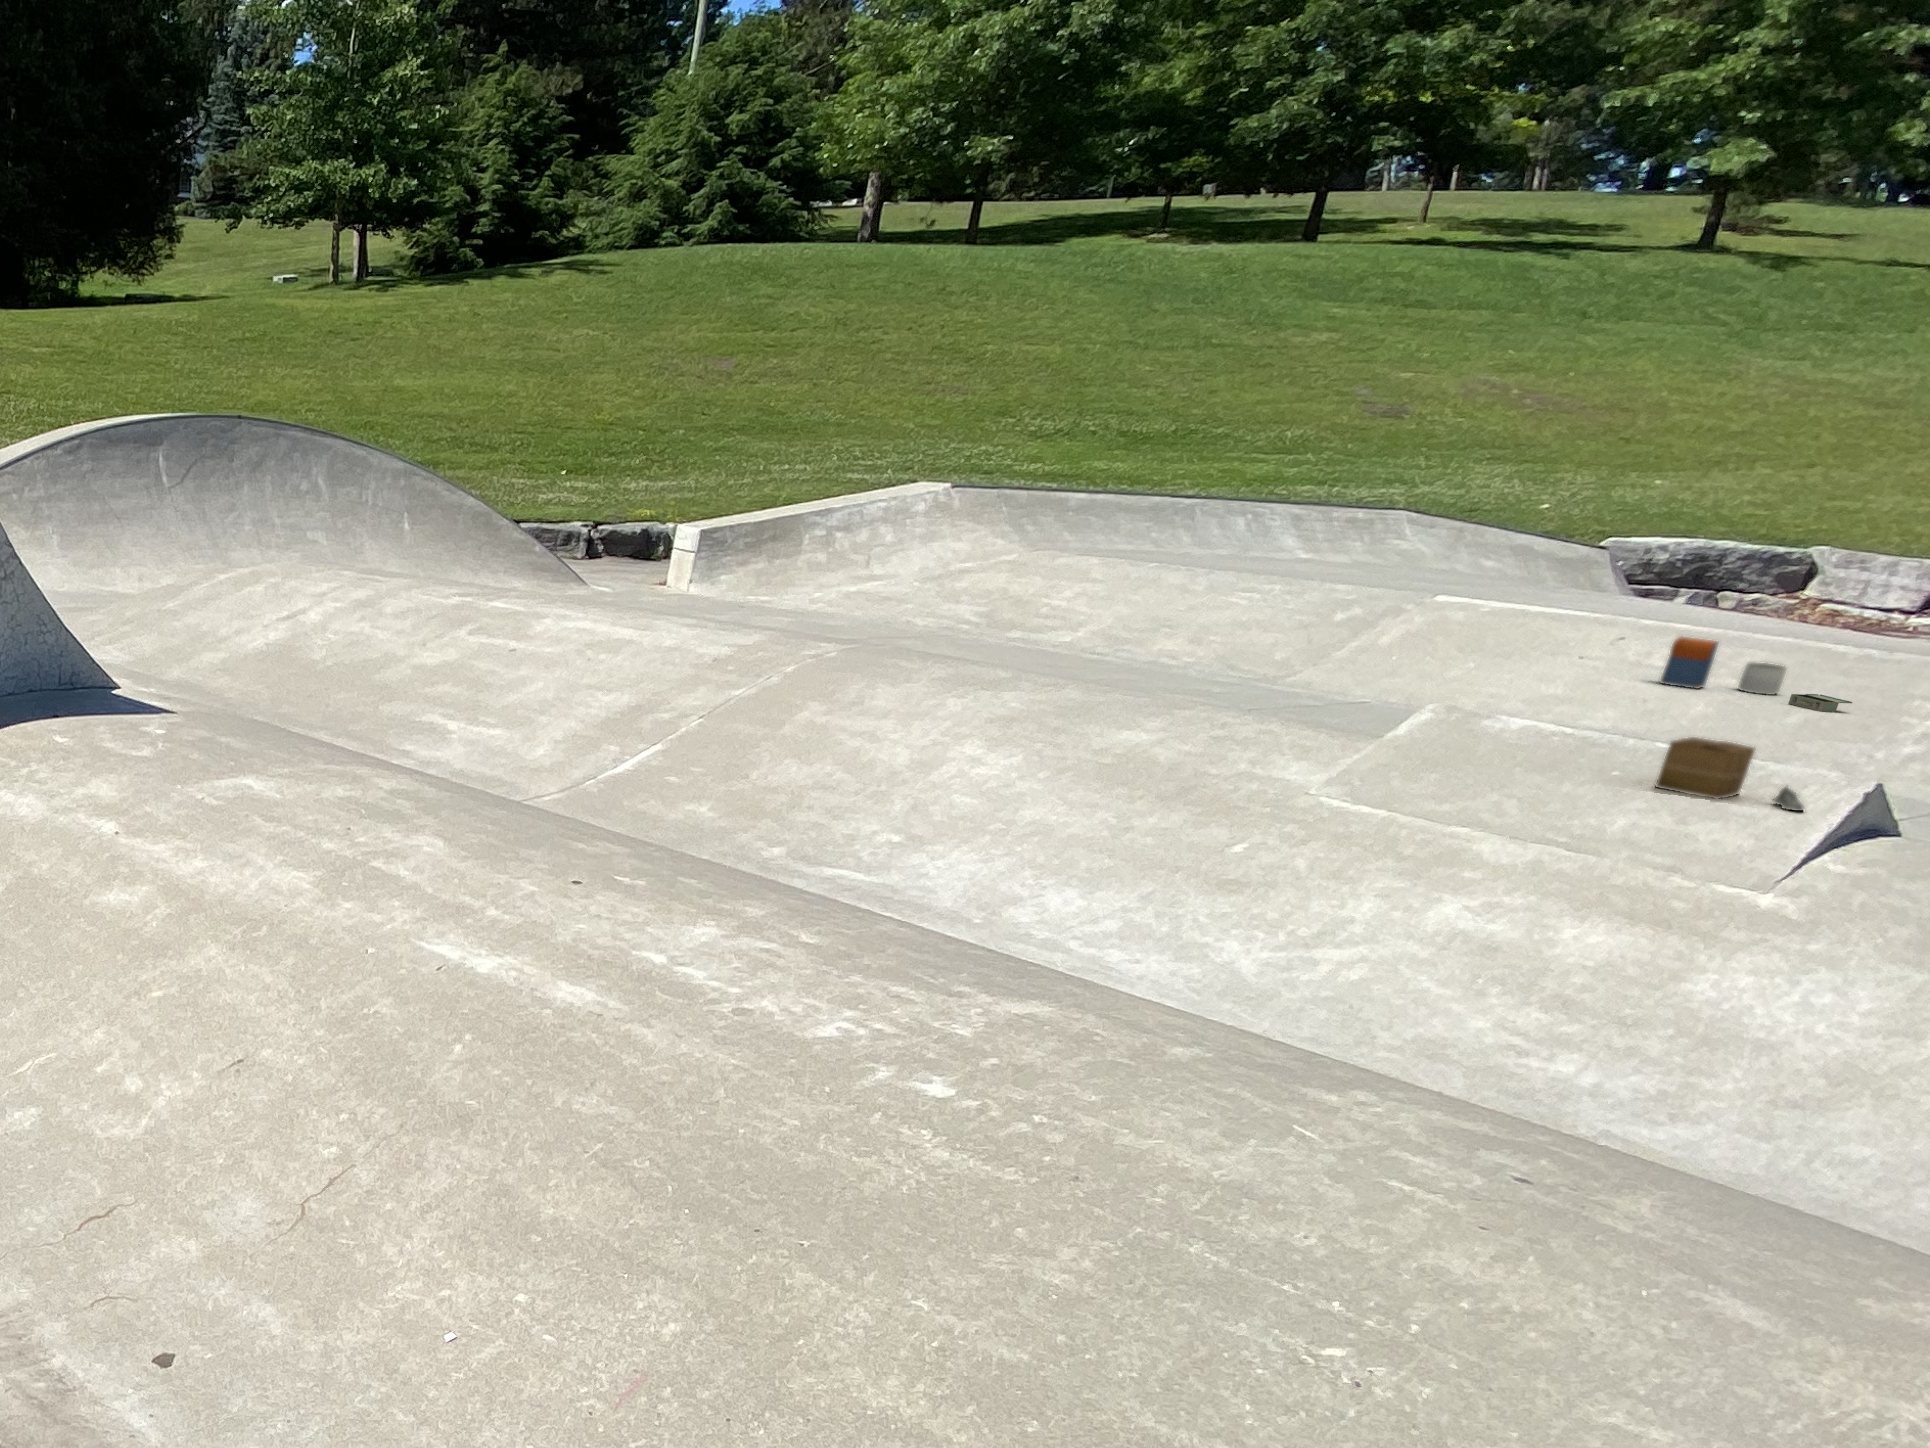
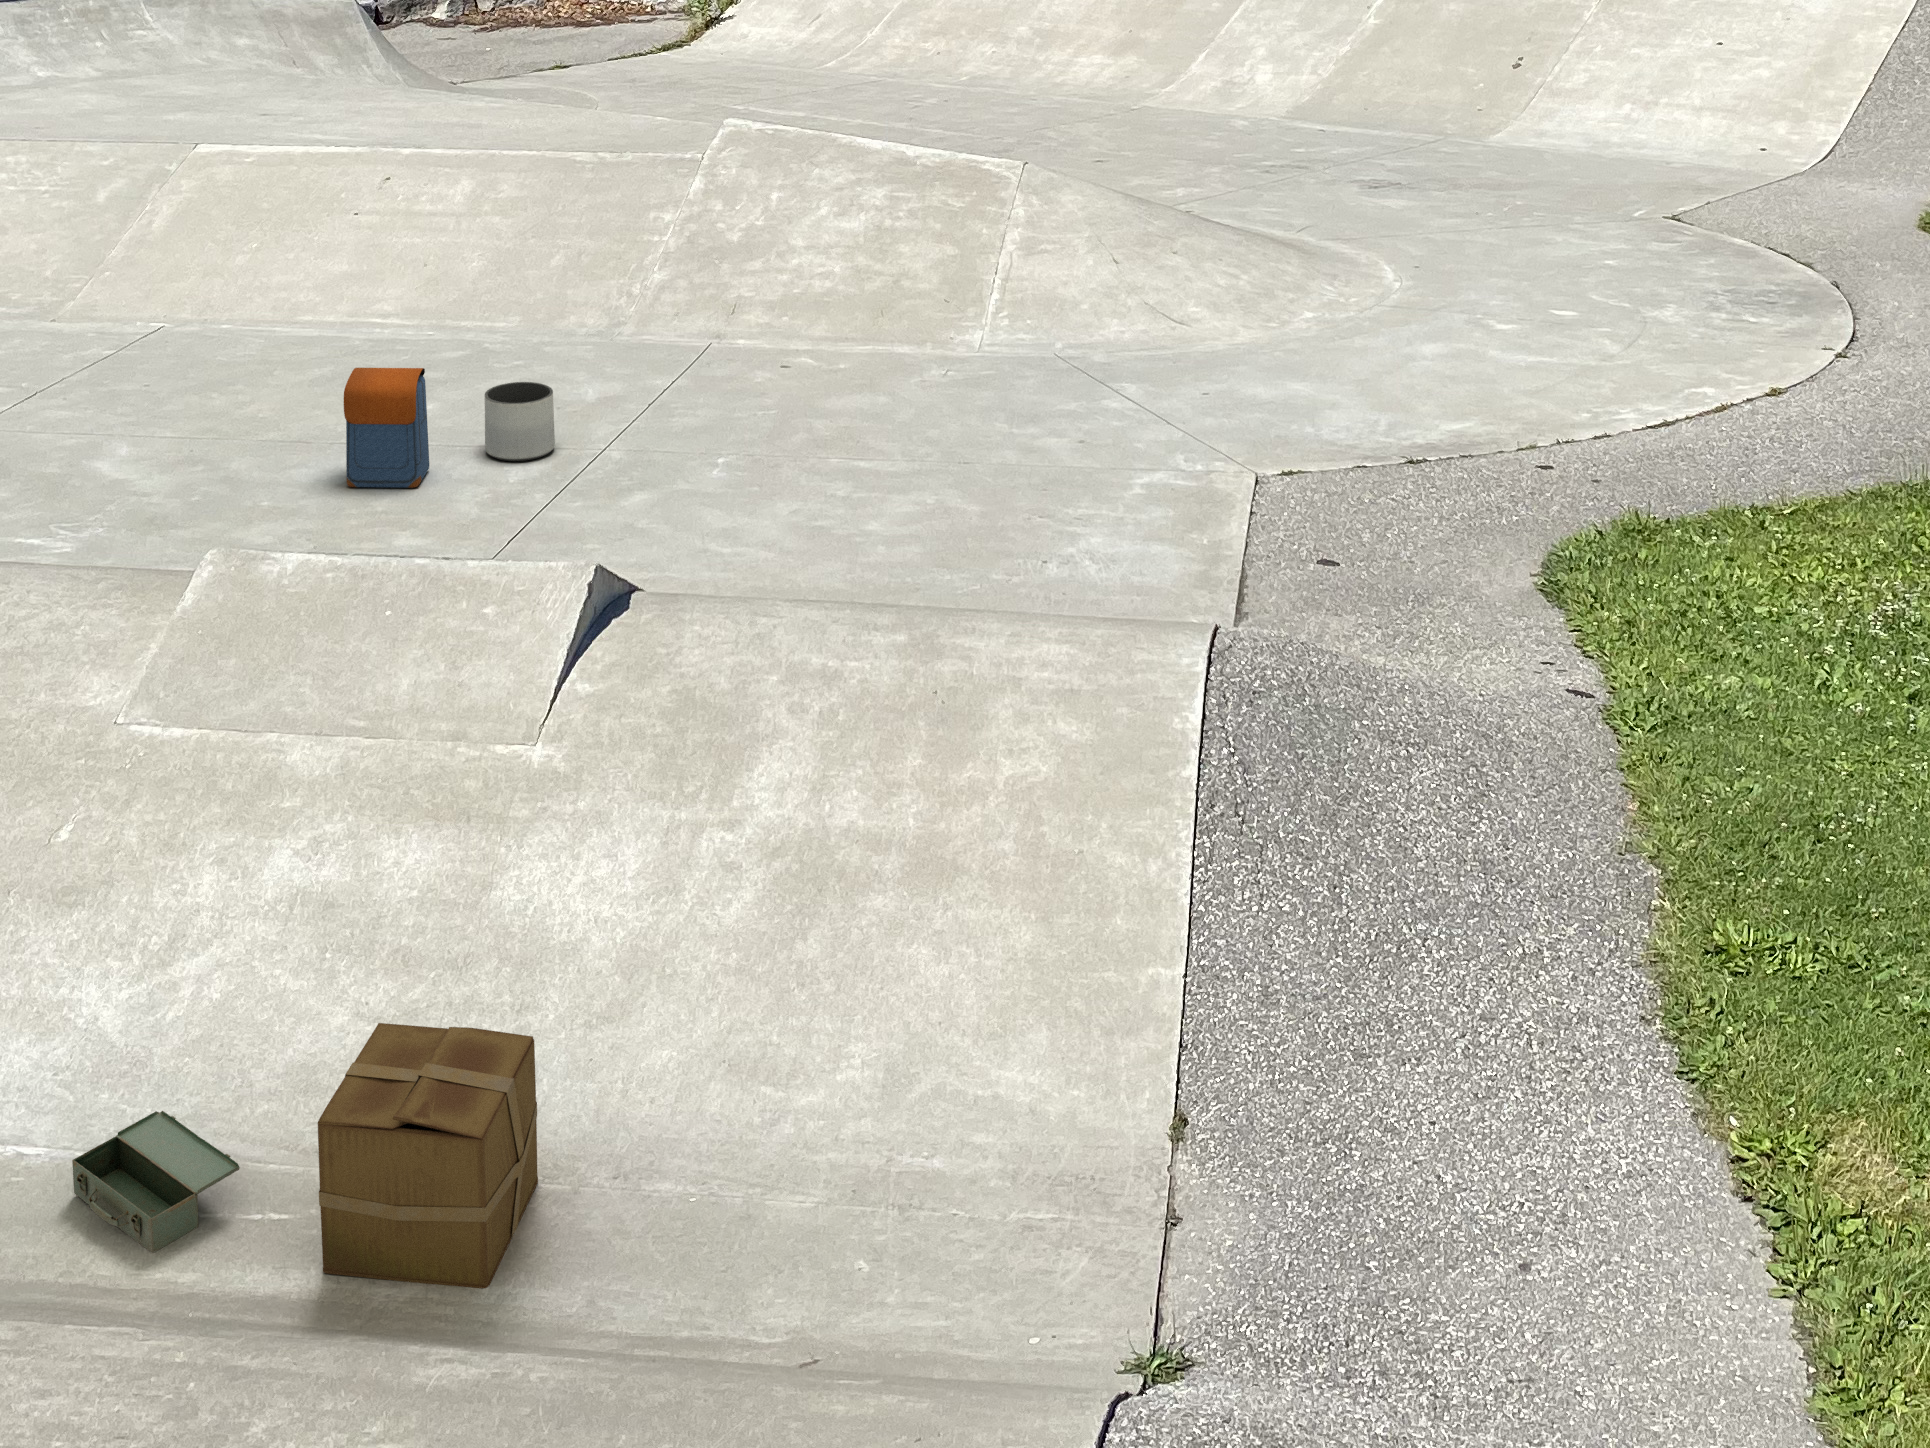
toolbox: present [1789,694,1852,712] -> present [72,1111,240,1253]
shoe: present [1773,787,1804,811] -> none [618,1169,701,1287]

